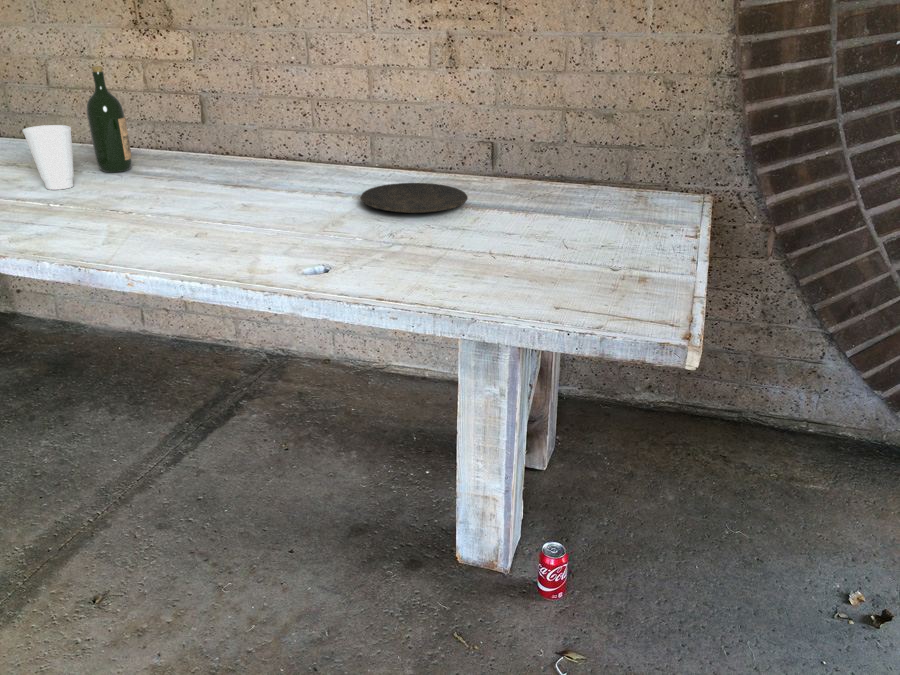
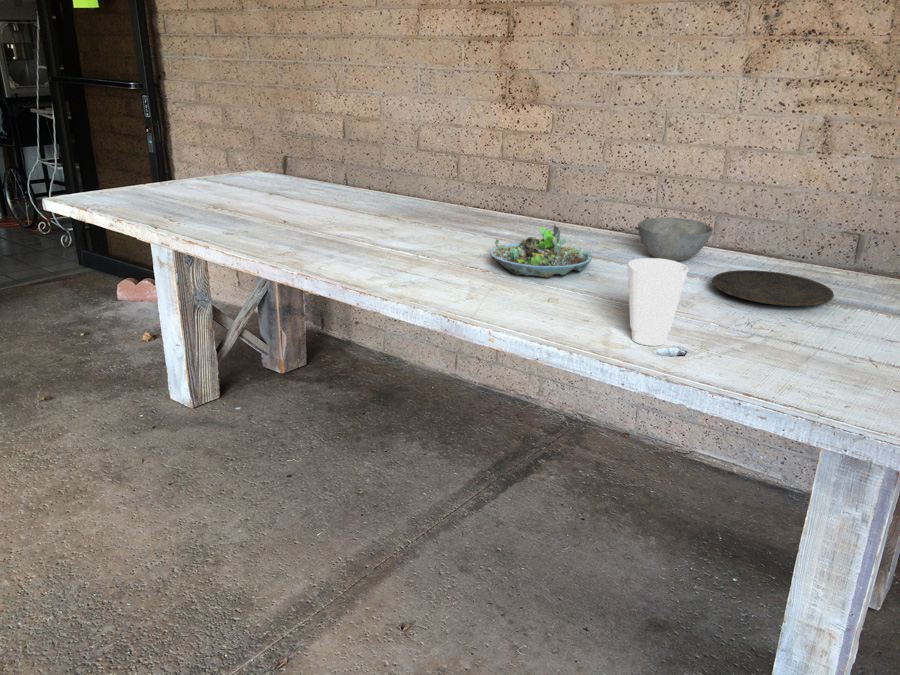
wine bottle: present [87,66,132,172] -> none [457,136,488,230]
cup: present [23,125,74,190] -> present [628,258,688,346]
bowl: none [289,140,361,183] -> present [638,217,713,261]
succulent planter: none [129,153,243,214] -> present [490,222,593,278]

